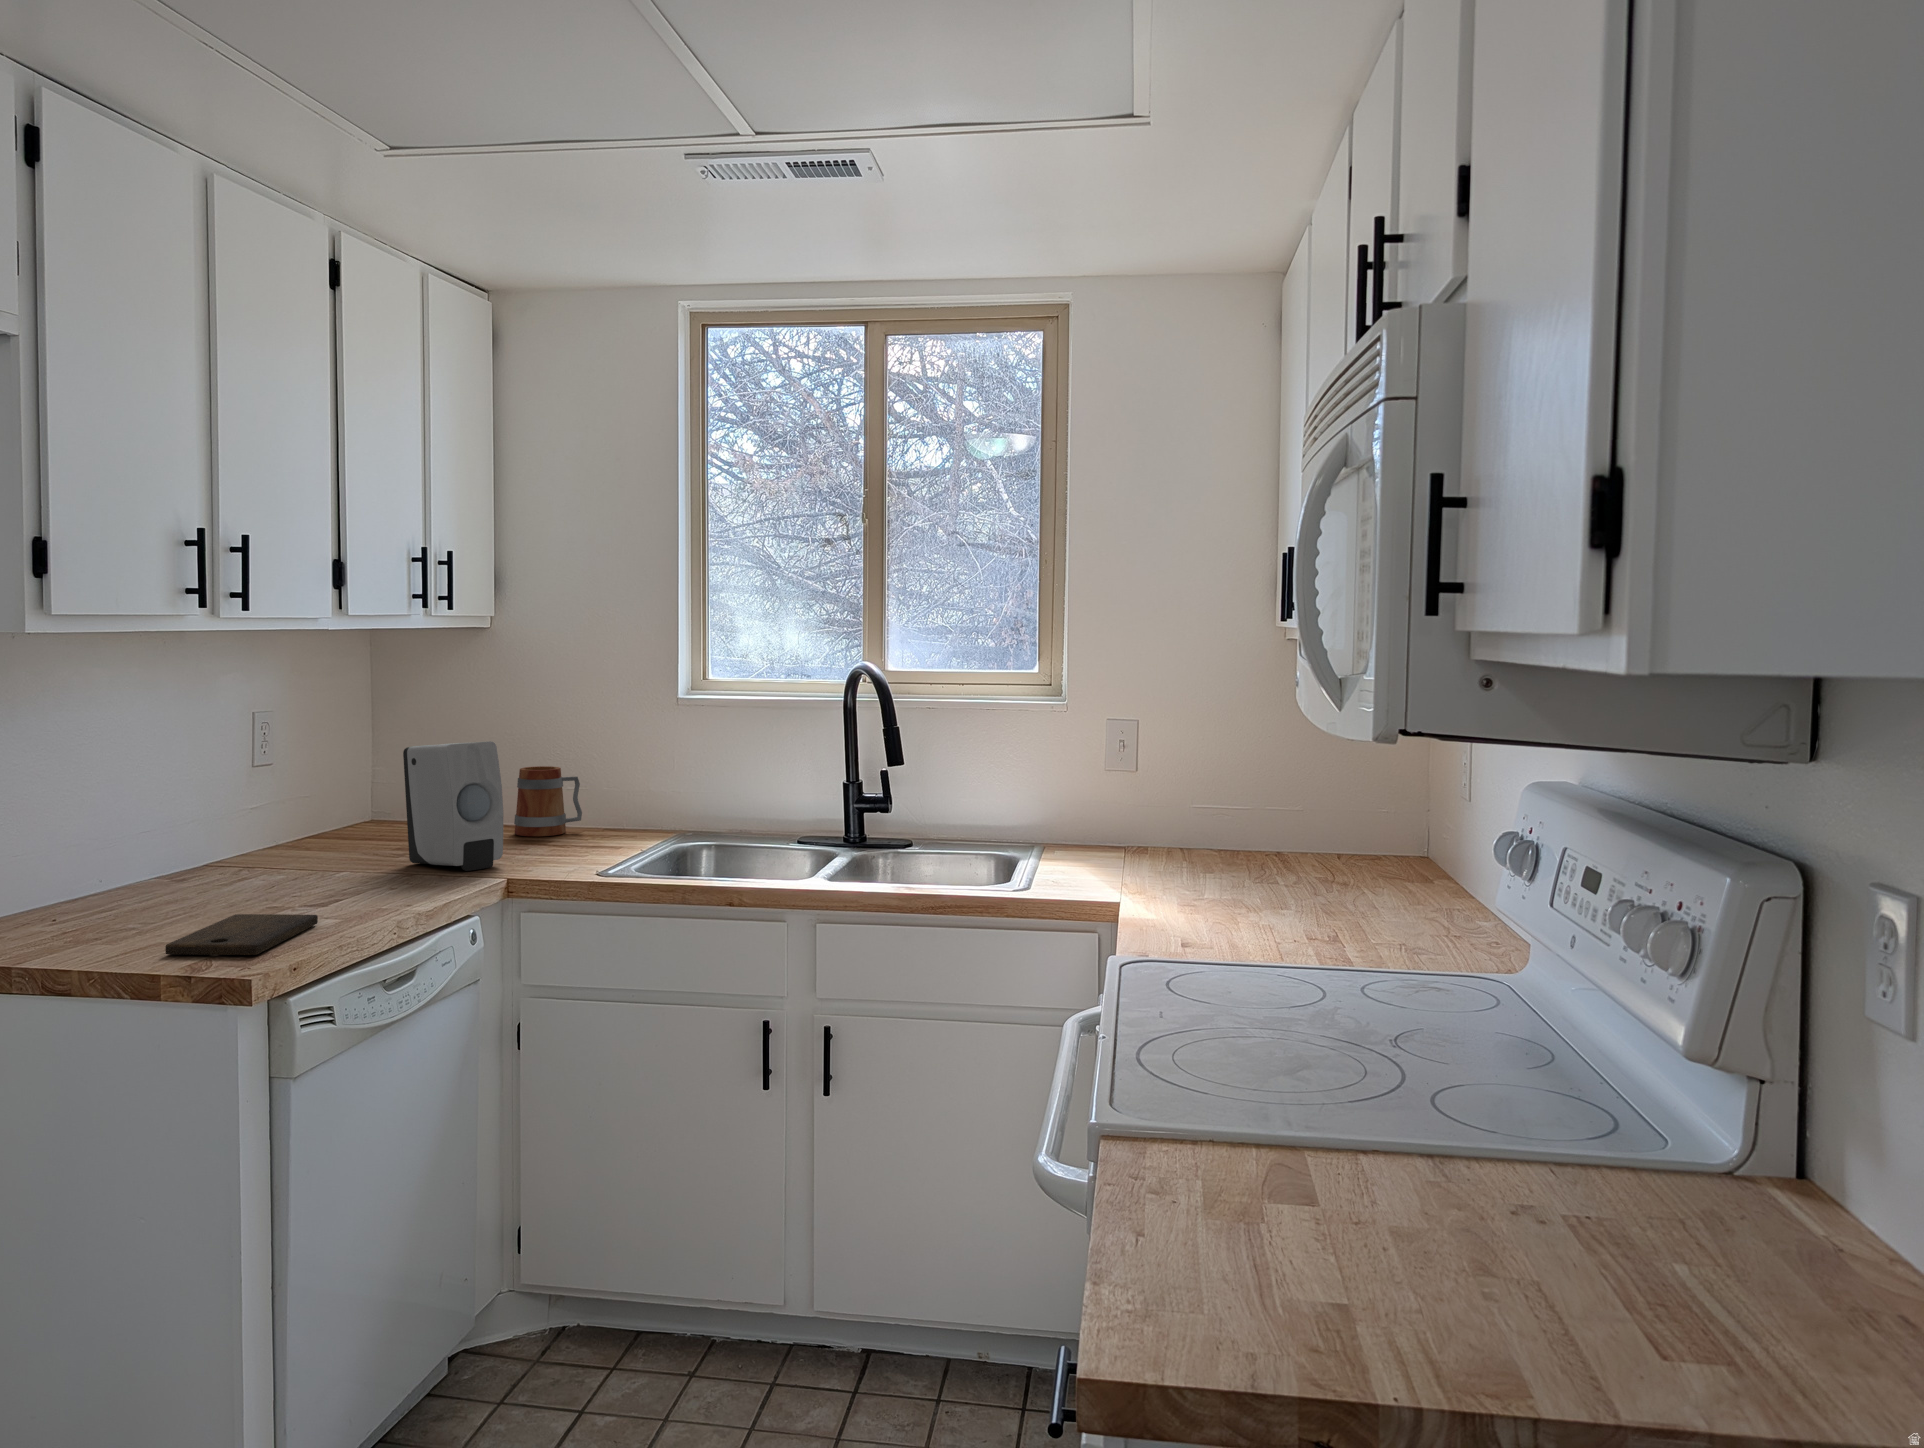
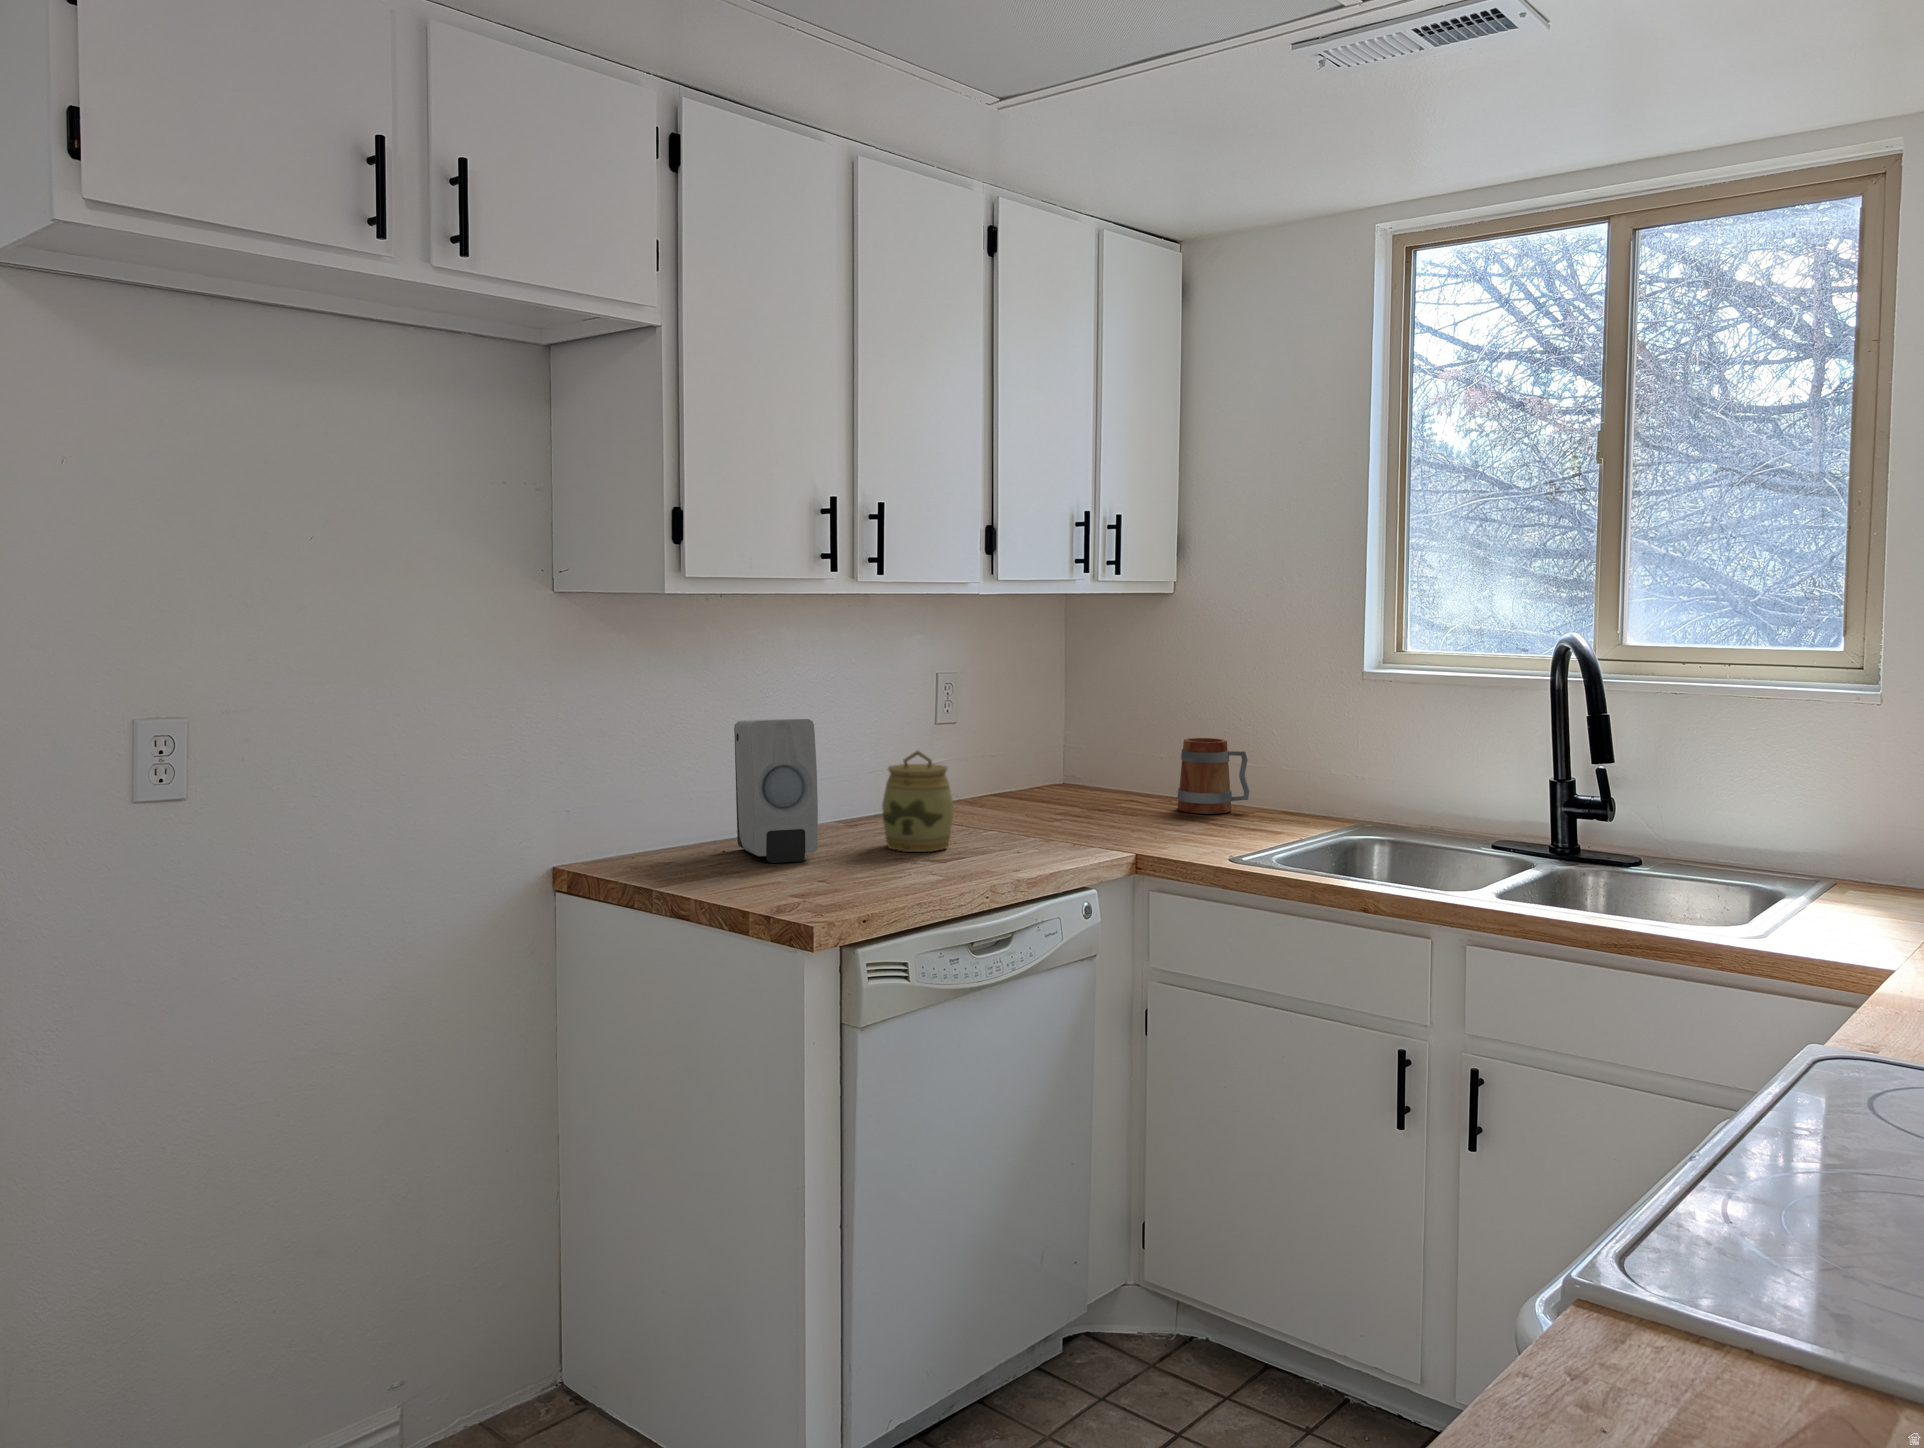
soap dispenser: present [403,741,503,871] -> present [734,719,818,863]
jar: none [243,792,327,898] -> present [882,751,953,852]
cutting board: present [166,914,318,955] -> none [775,864,916,903]

